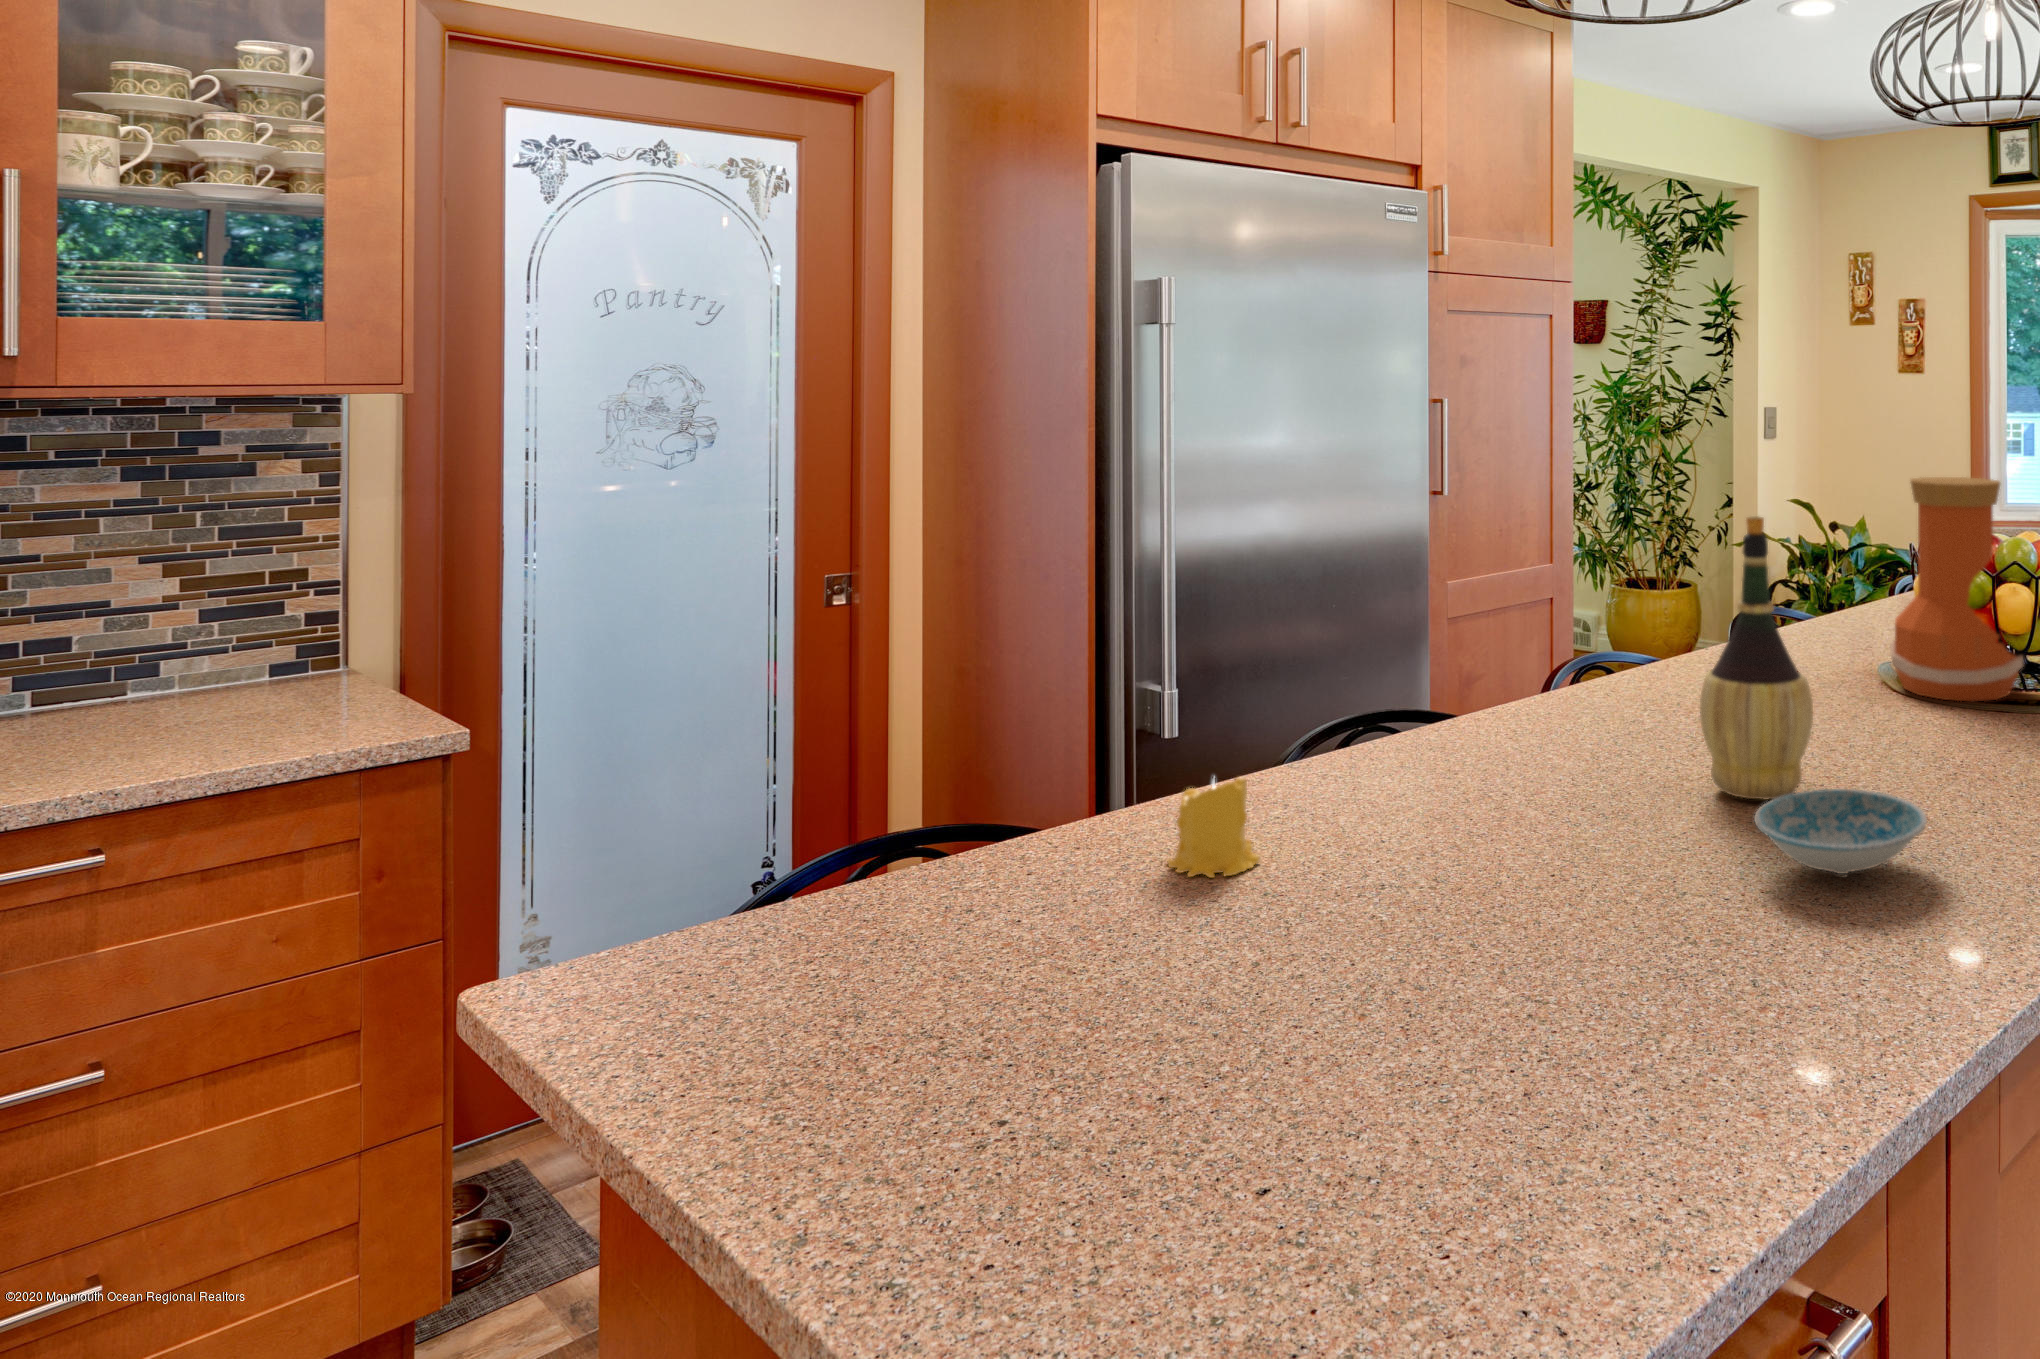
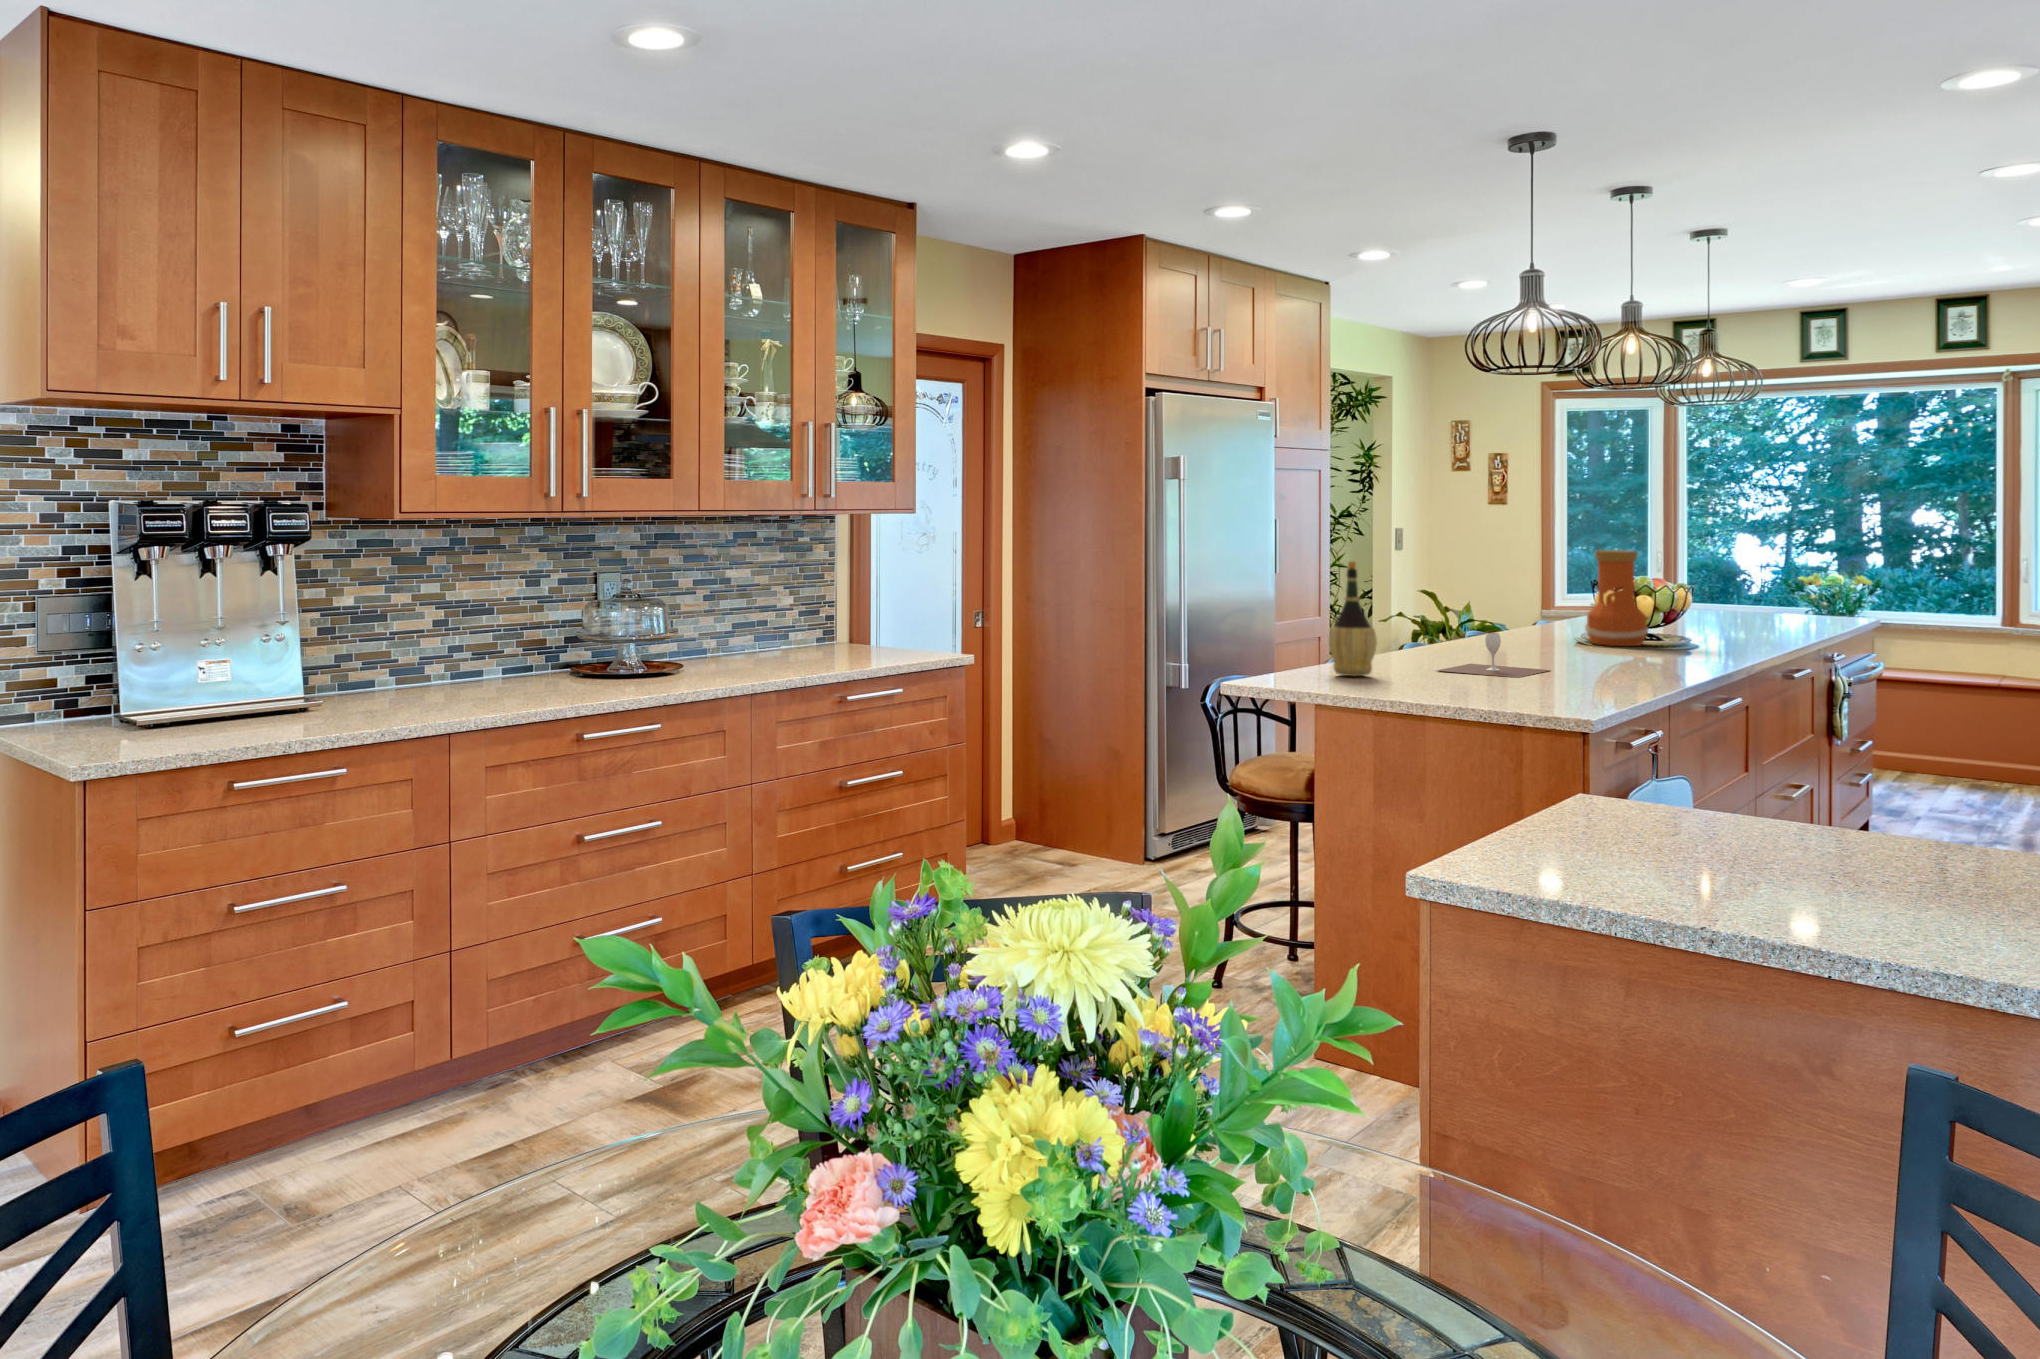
wine bottle: present [1700,516,1813,799] -> present [1329,561,1377,676]
candle: present [1167,778,1260,878] -> none [1379,637,1412,669]
wine glass: none [1277,778,1636,979] -> present [1436,633,1550,678]
ceramic bowl: present [1754,789,1927,874] -> none [1583,646,1644,668]

